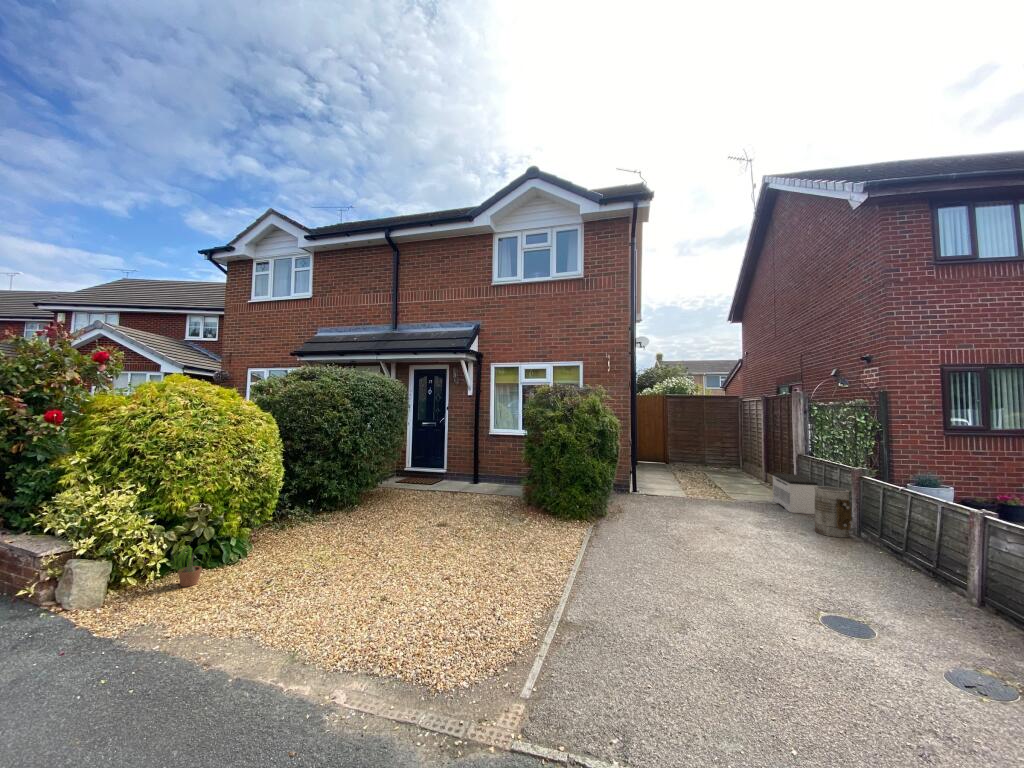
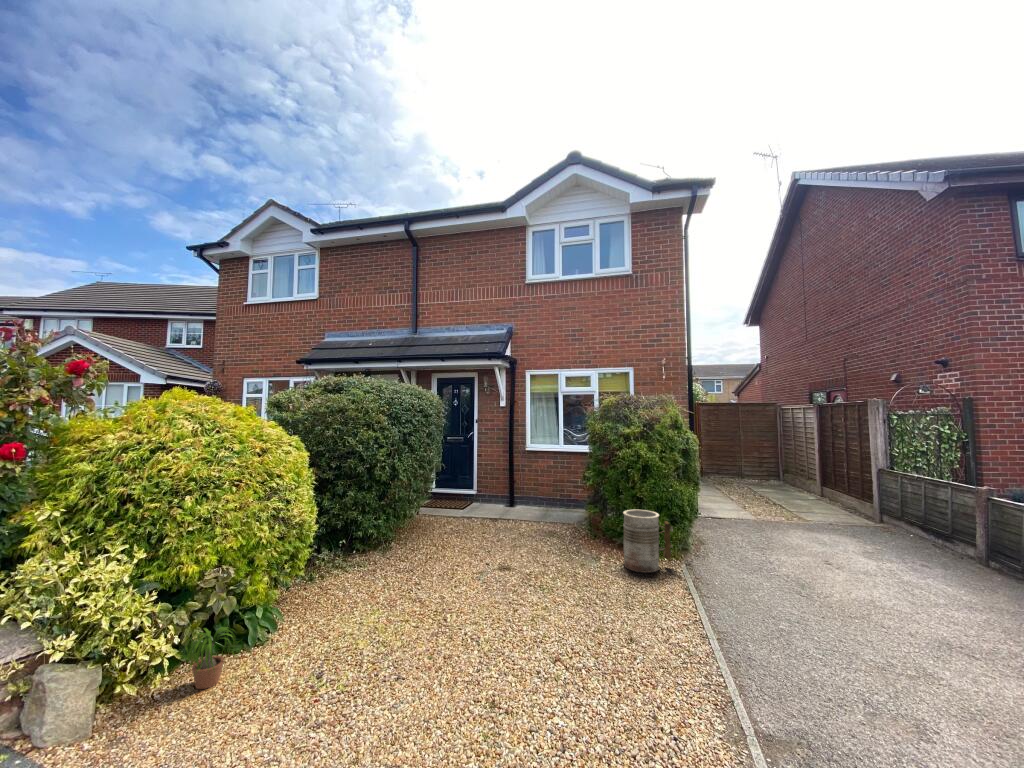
bench: present [773,473,818,514] -> none [853,491,920,540]
trash can: present [814,486,853,537] -> present [623,510,673,573]

